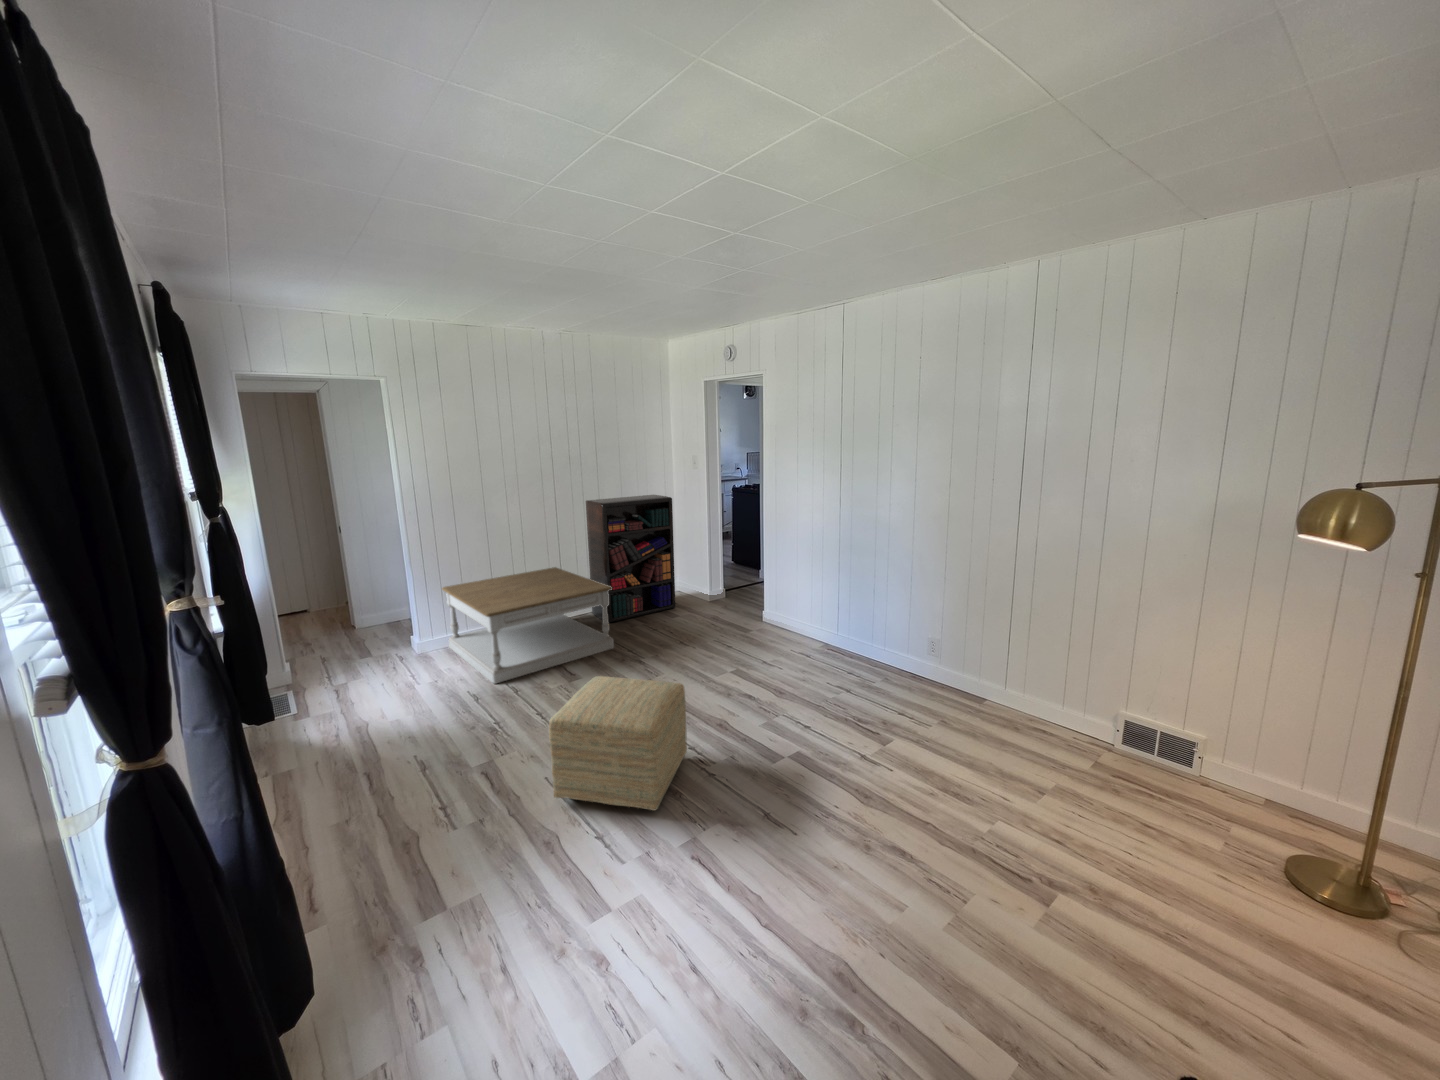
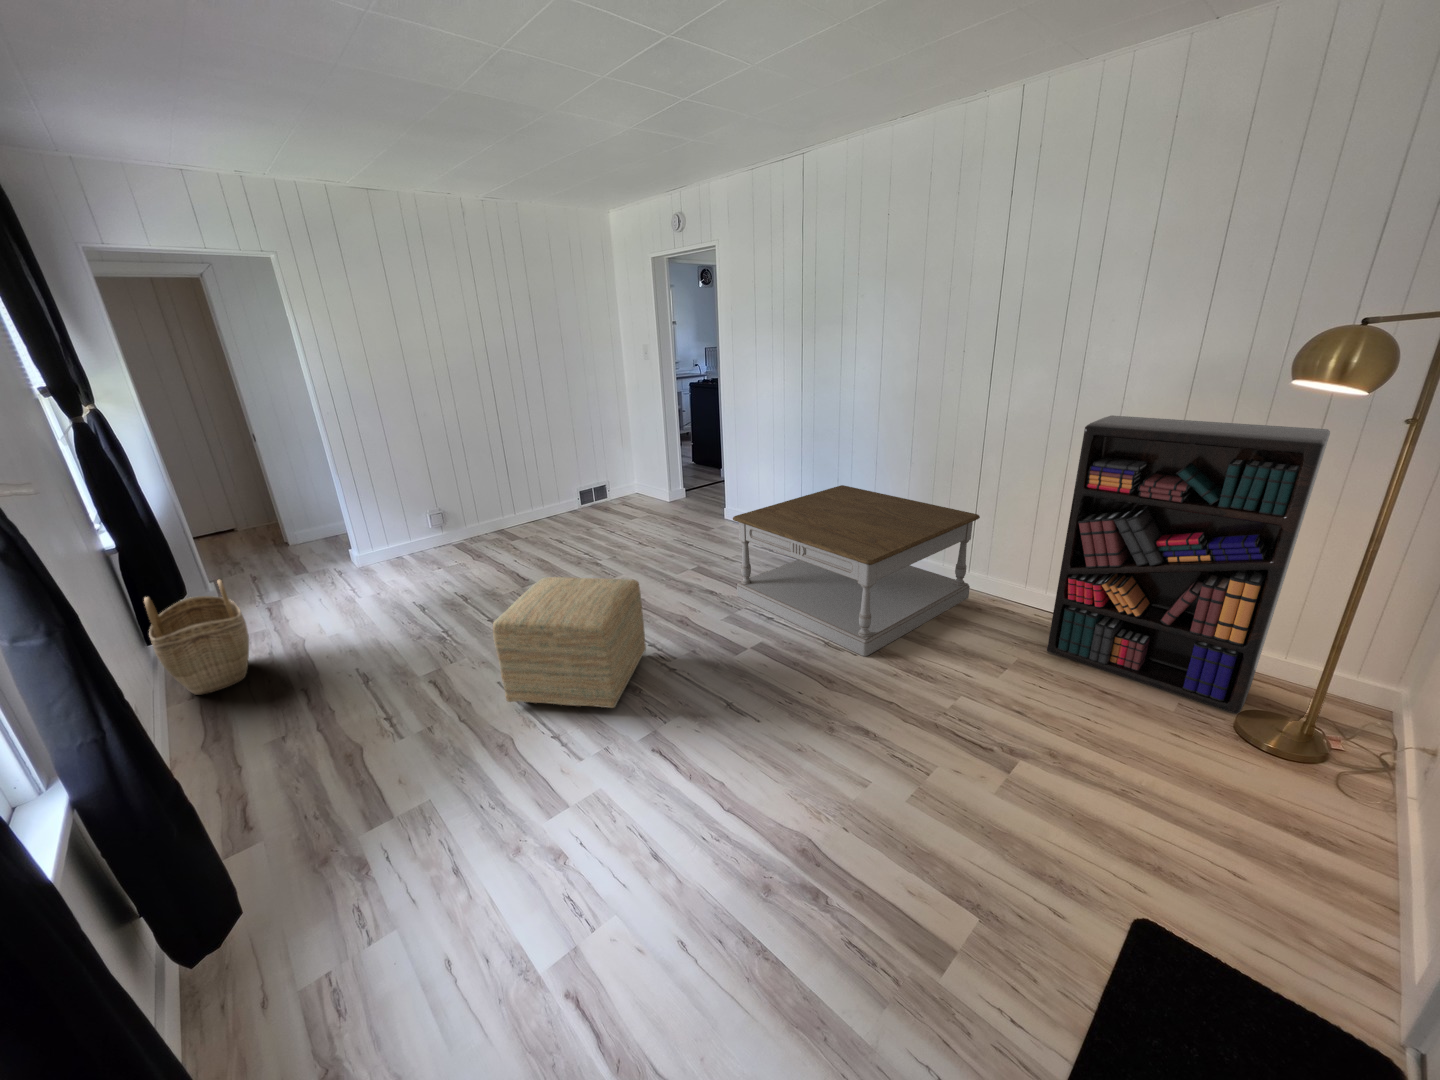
bookshelf: present [586,495,675,622] -> present [1047,415,1330,714]
coffee table: present [442,567,614,684] -> present [733,485,980,656]
woven basket: none [240,664,323,772] -> present [144,580,249,695]

